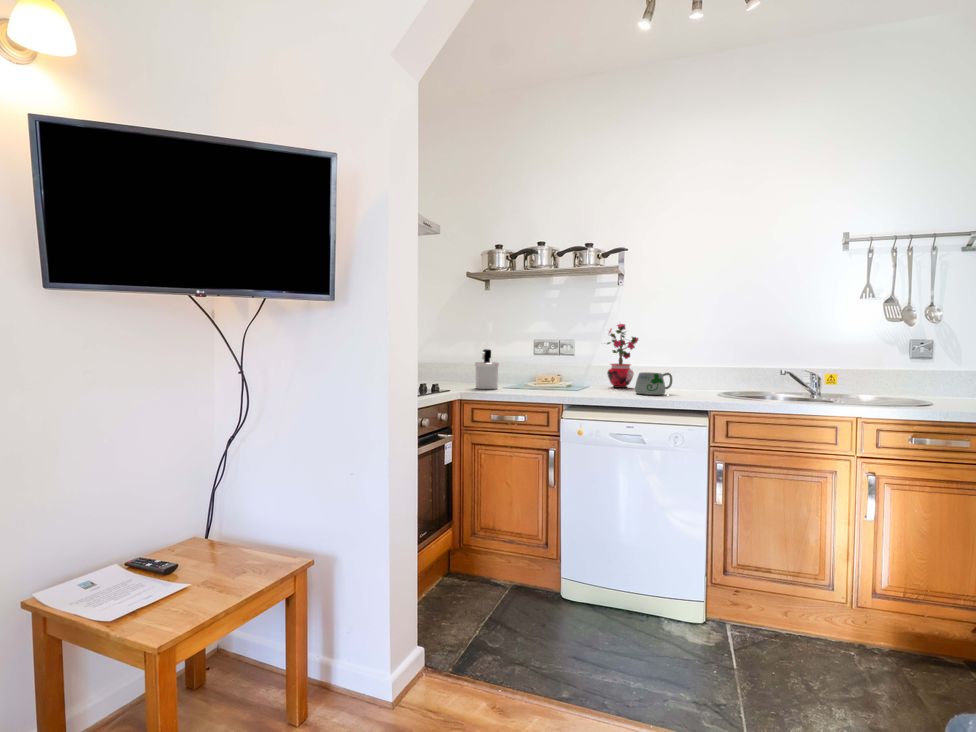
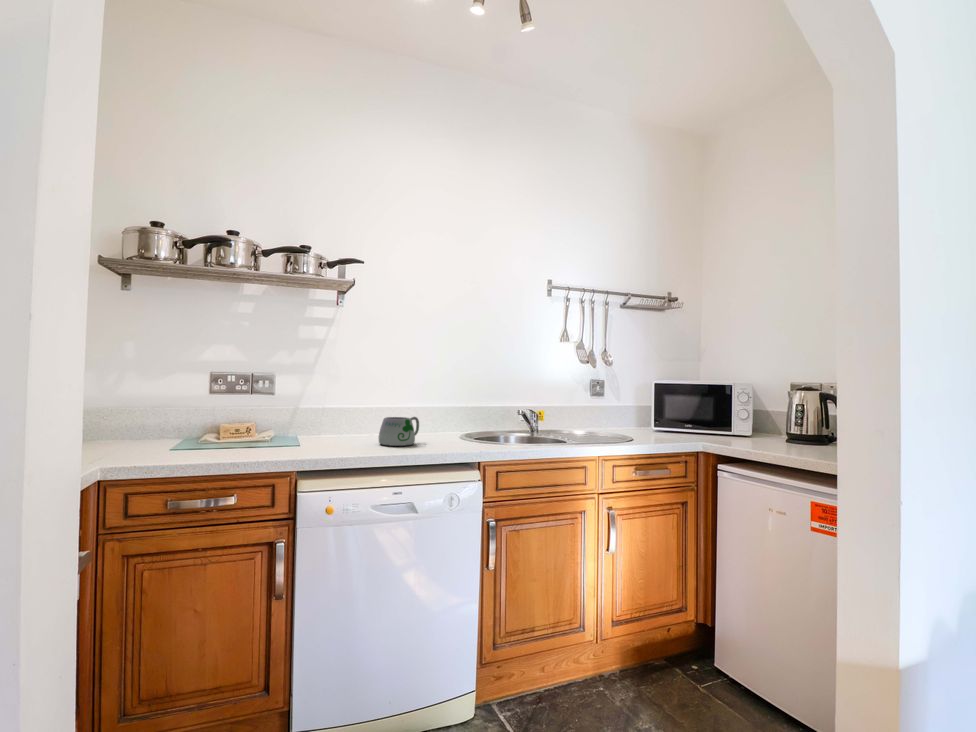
potted plant: present [607,324,638,388] -> none [318,351,363,436]
soap dispenser: present [475,349,499,389] -> none [120,388,168,456]

